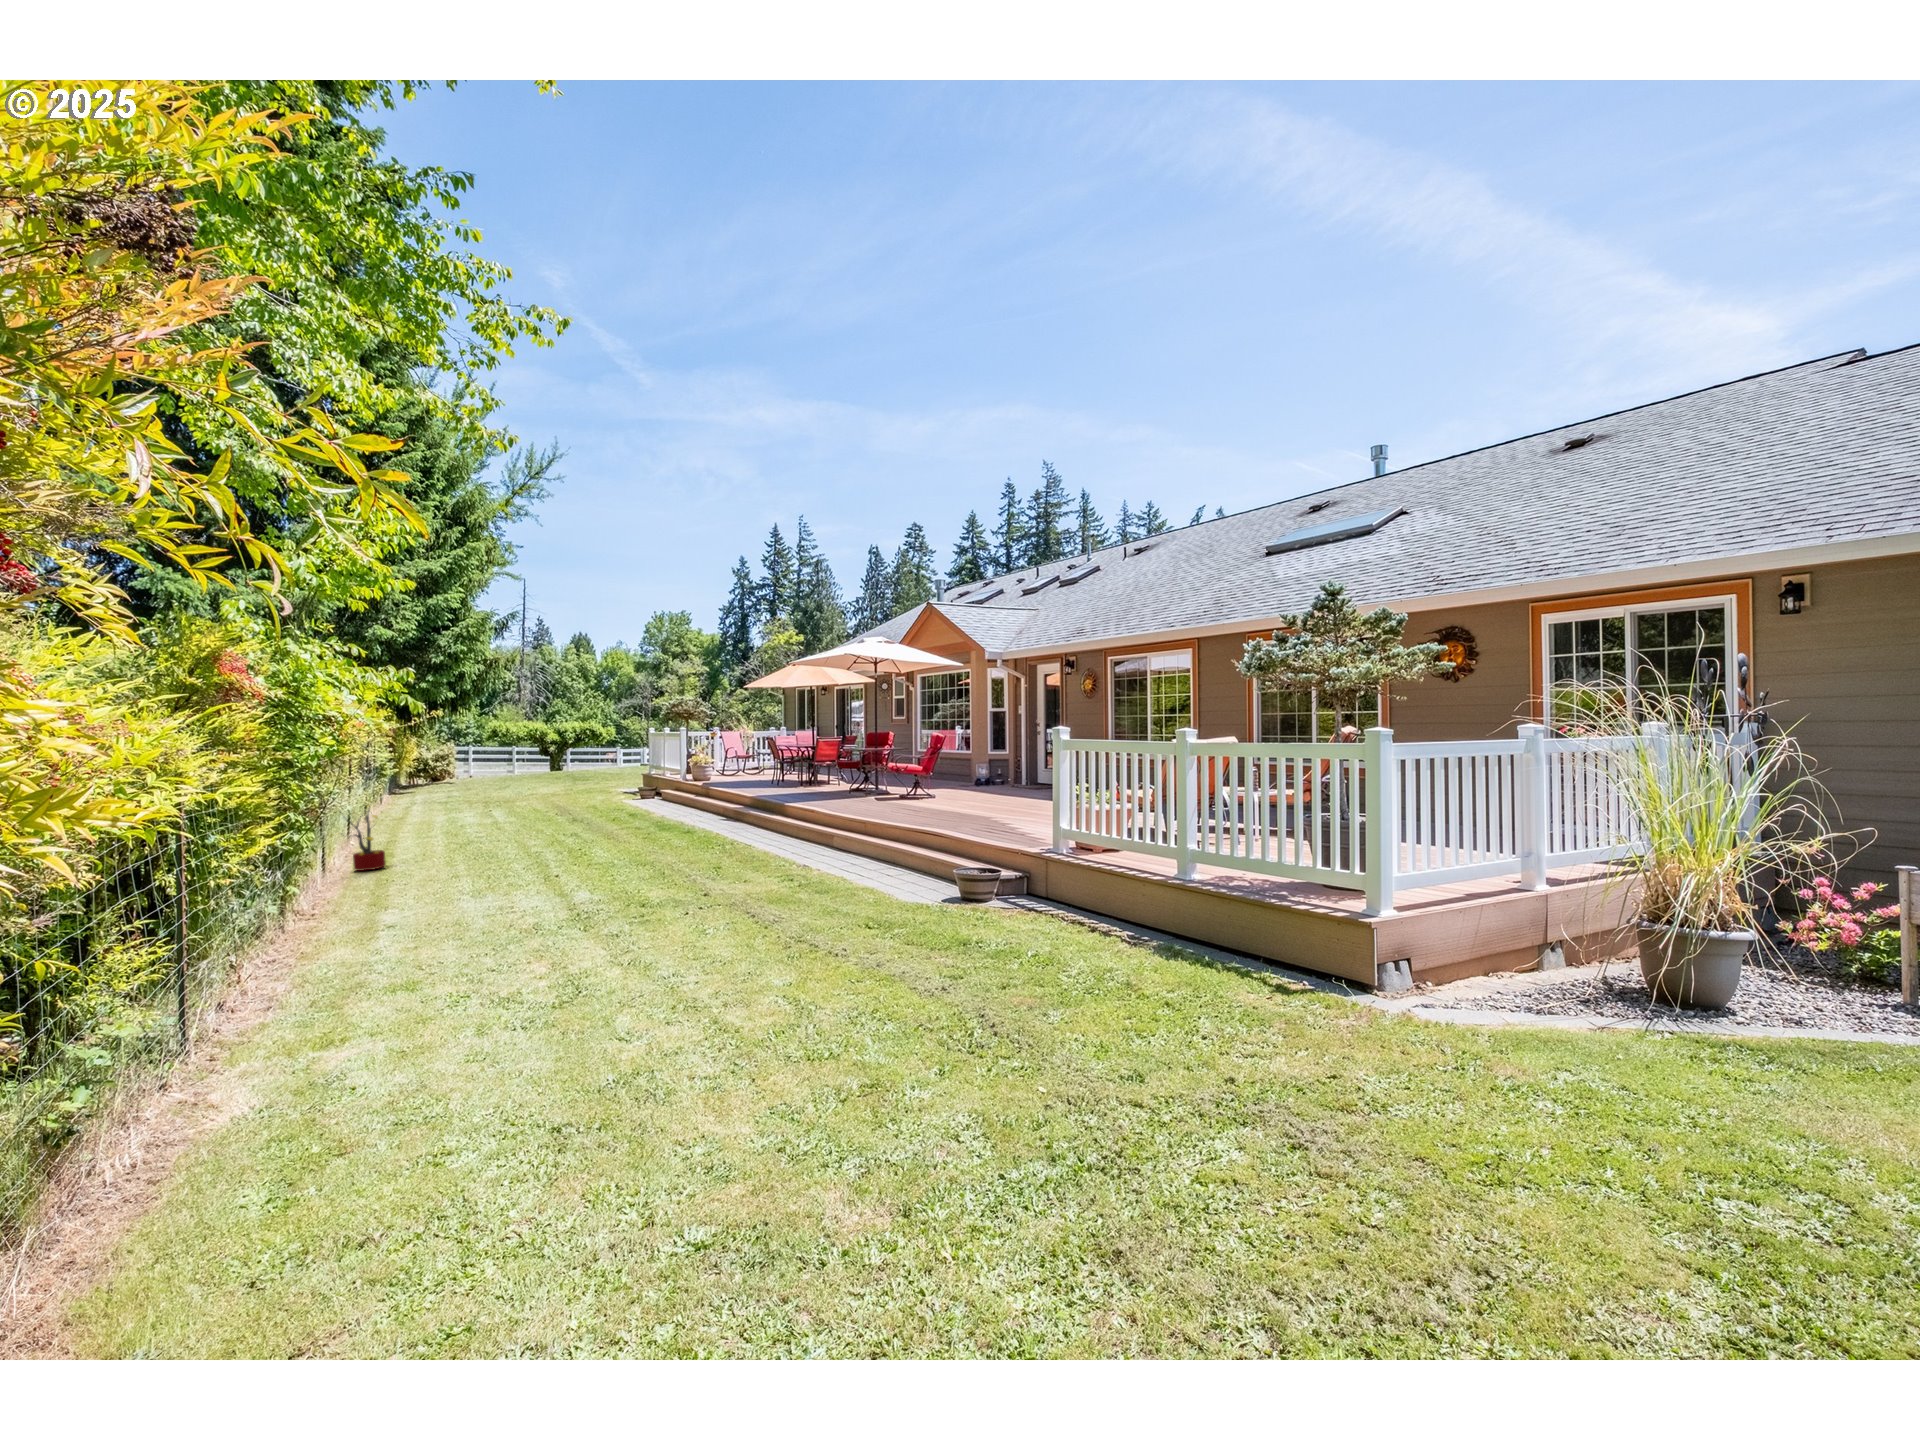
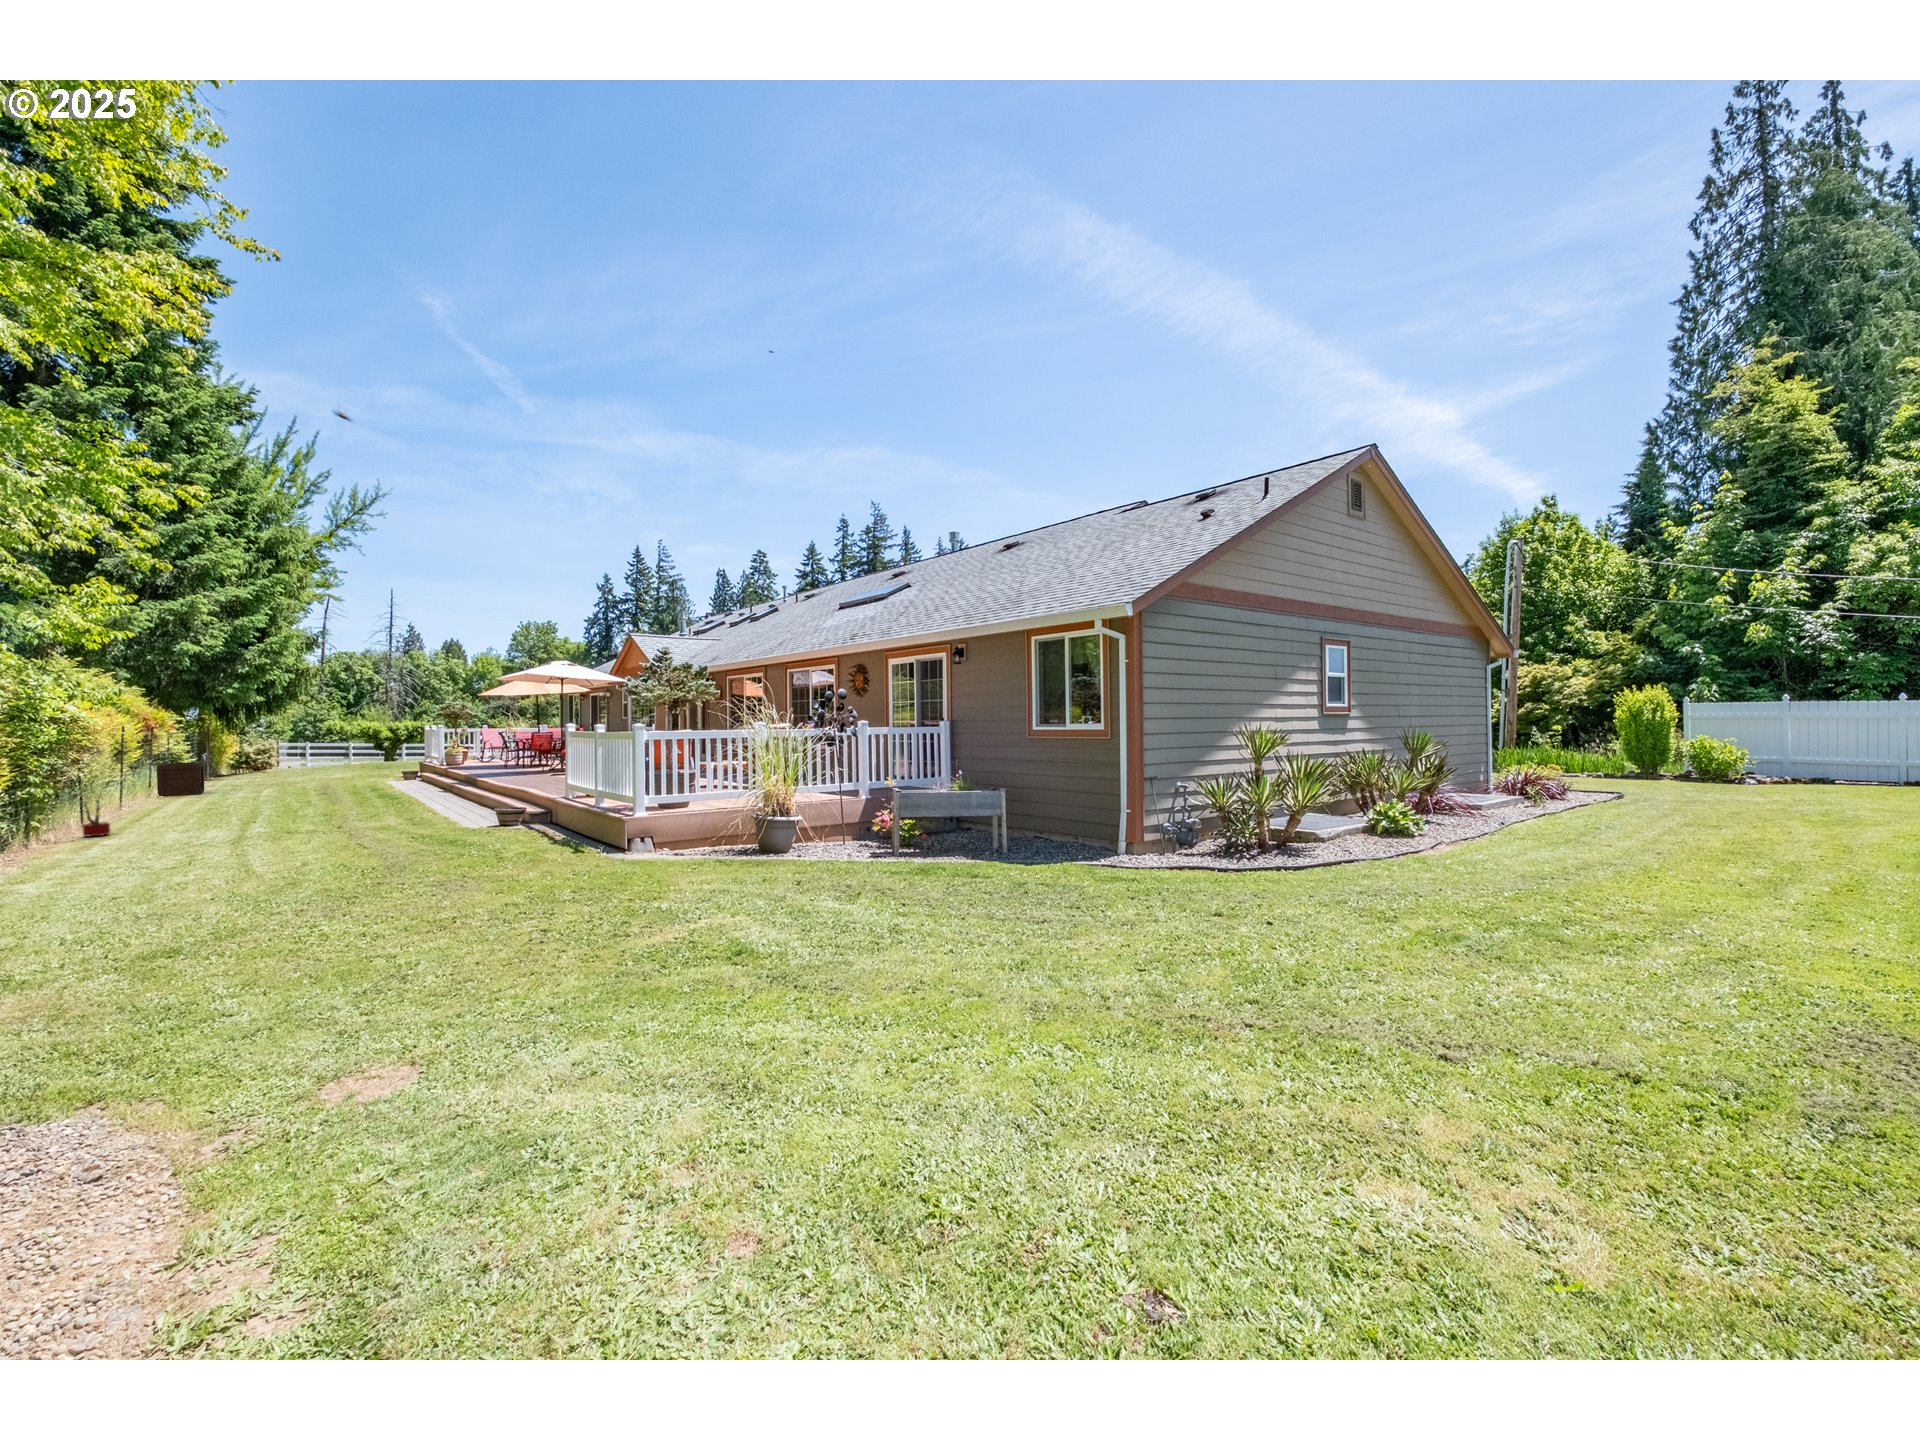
wooden crate: none [373,769,421,813] -> present [157,762,204,797]

